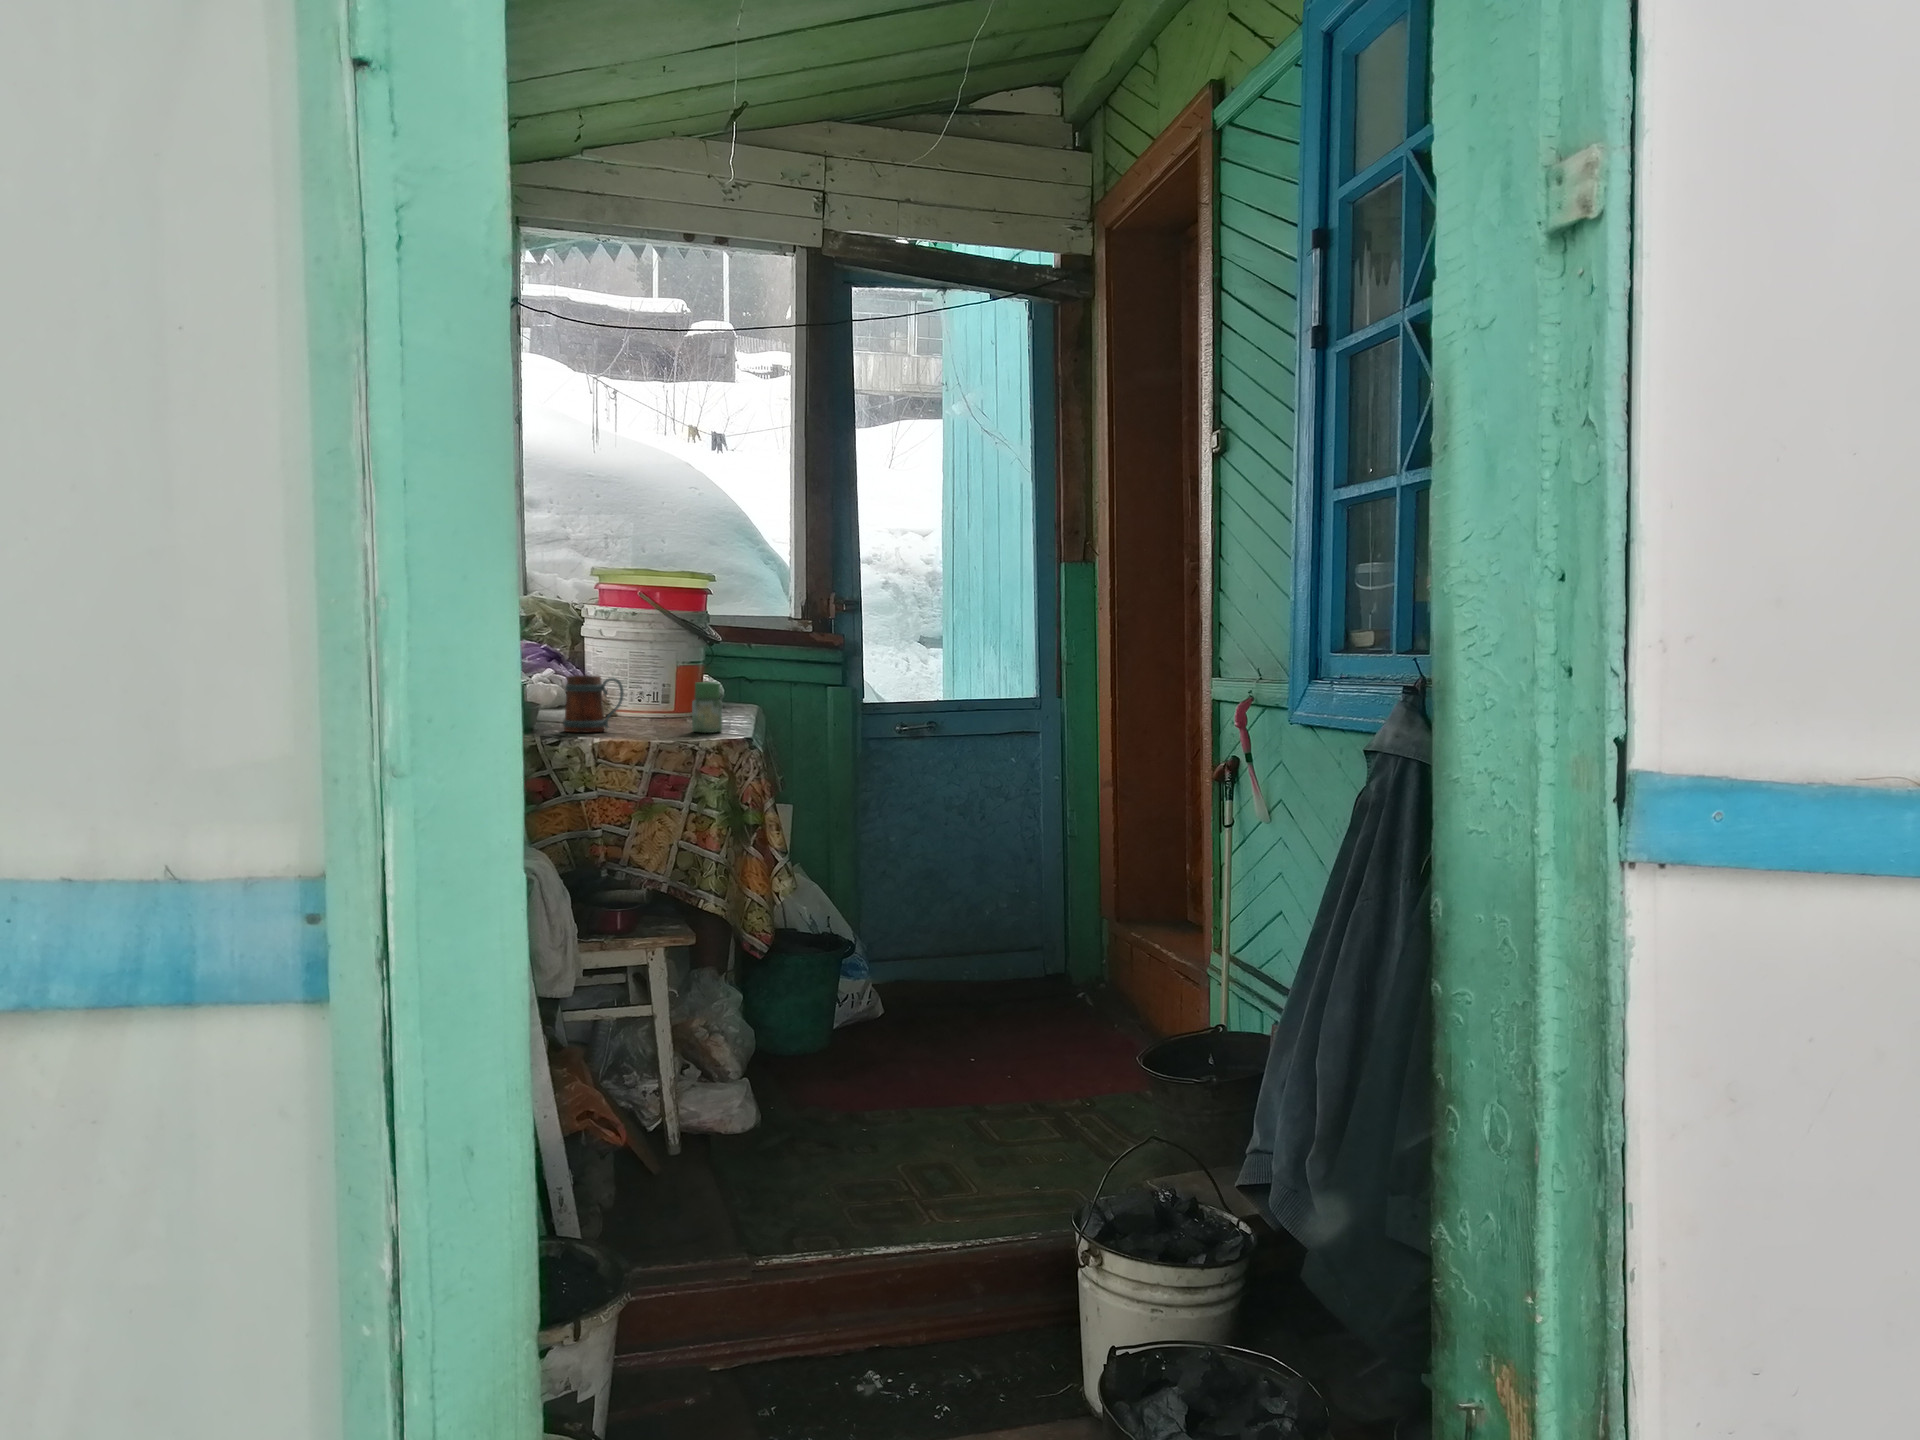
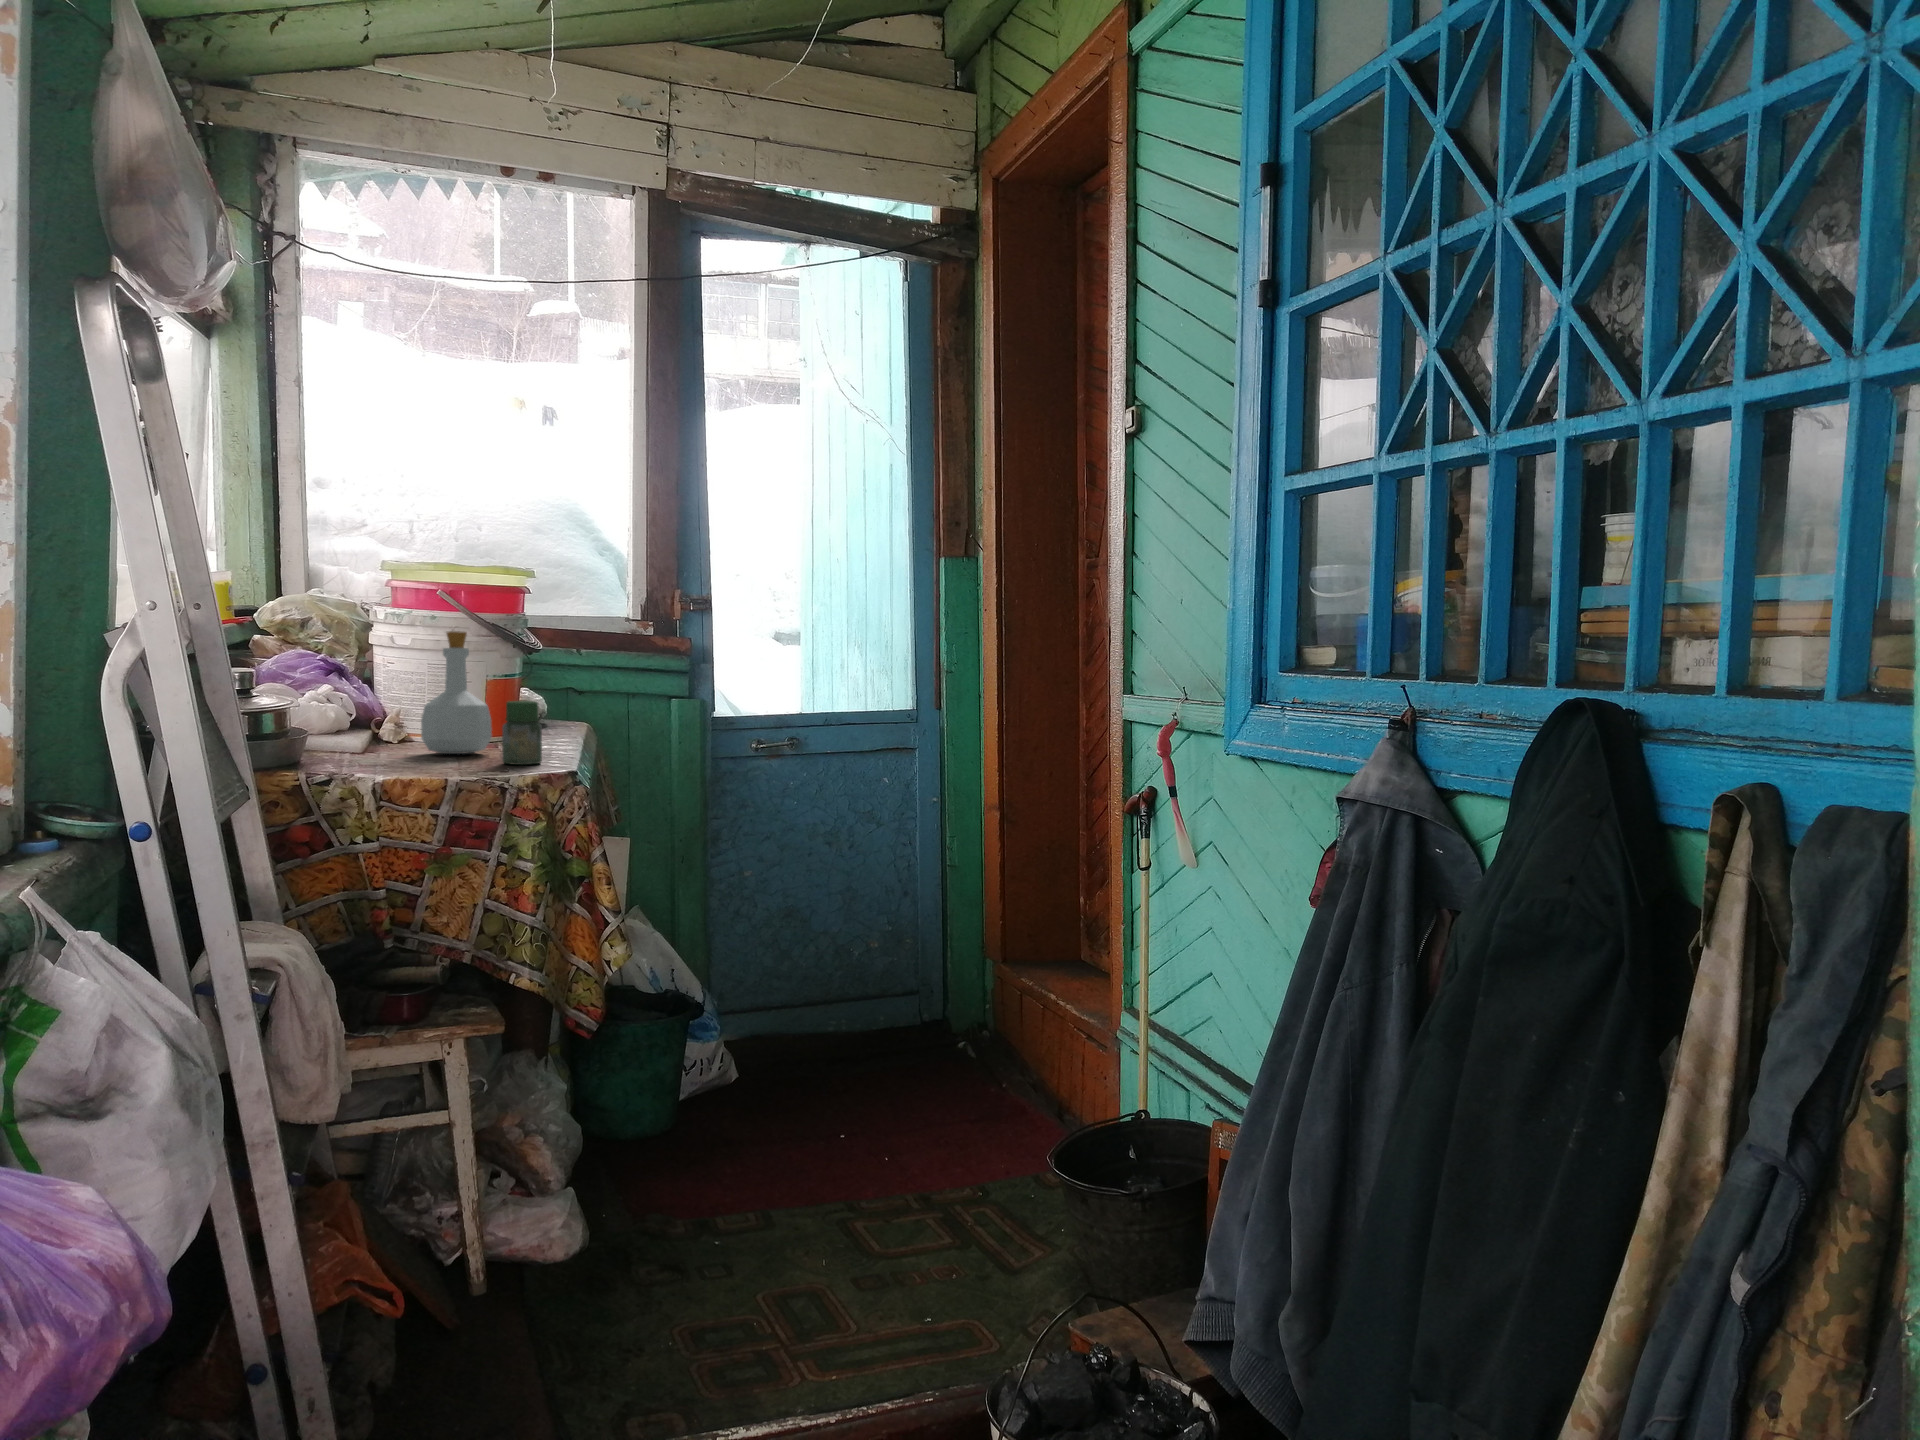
bottle: none [628,627,683,725] -> present [421,631,492,754]
mug: present [563,675,624,732] -> none [331,693,412,766]

